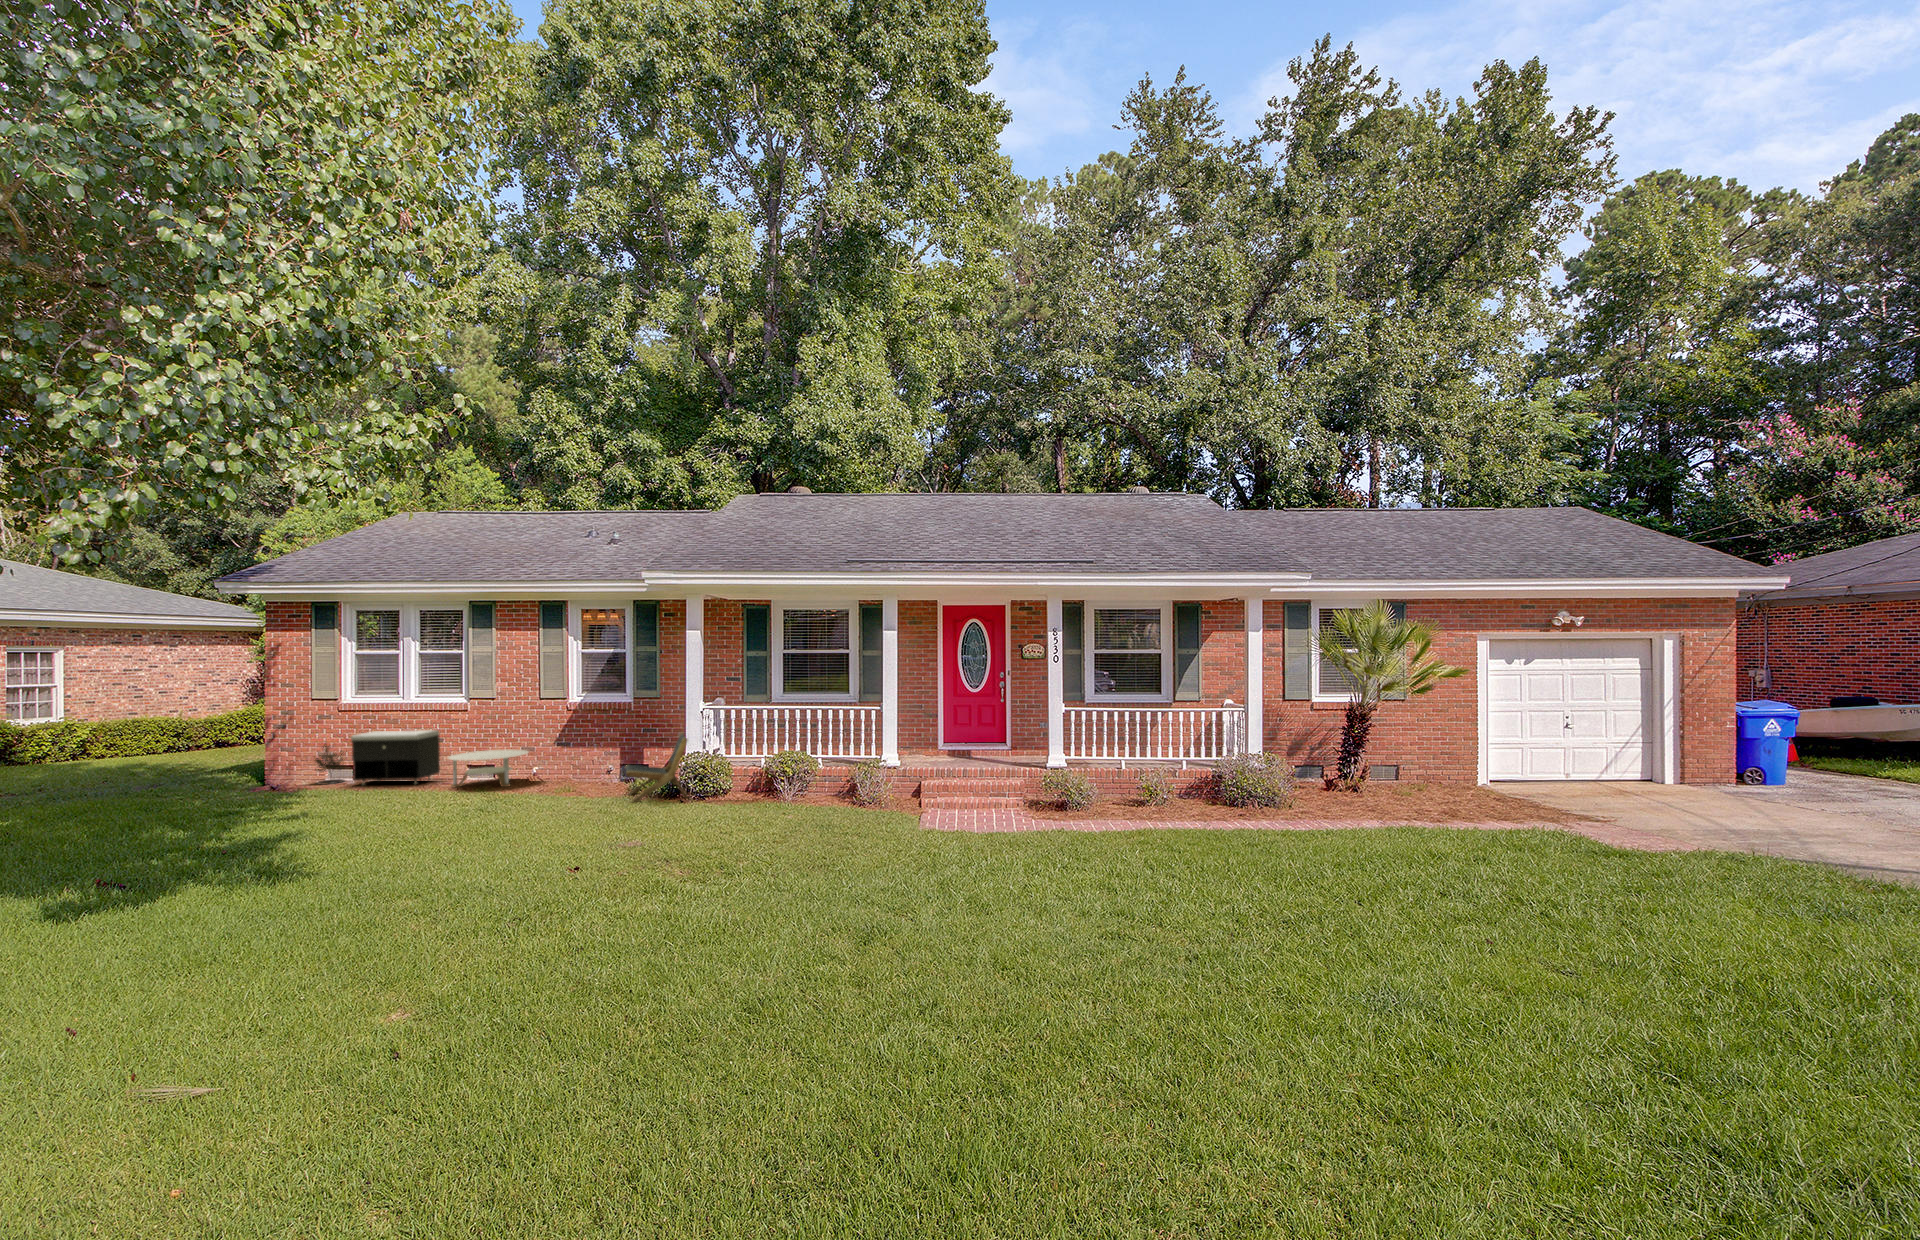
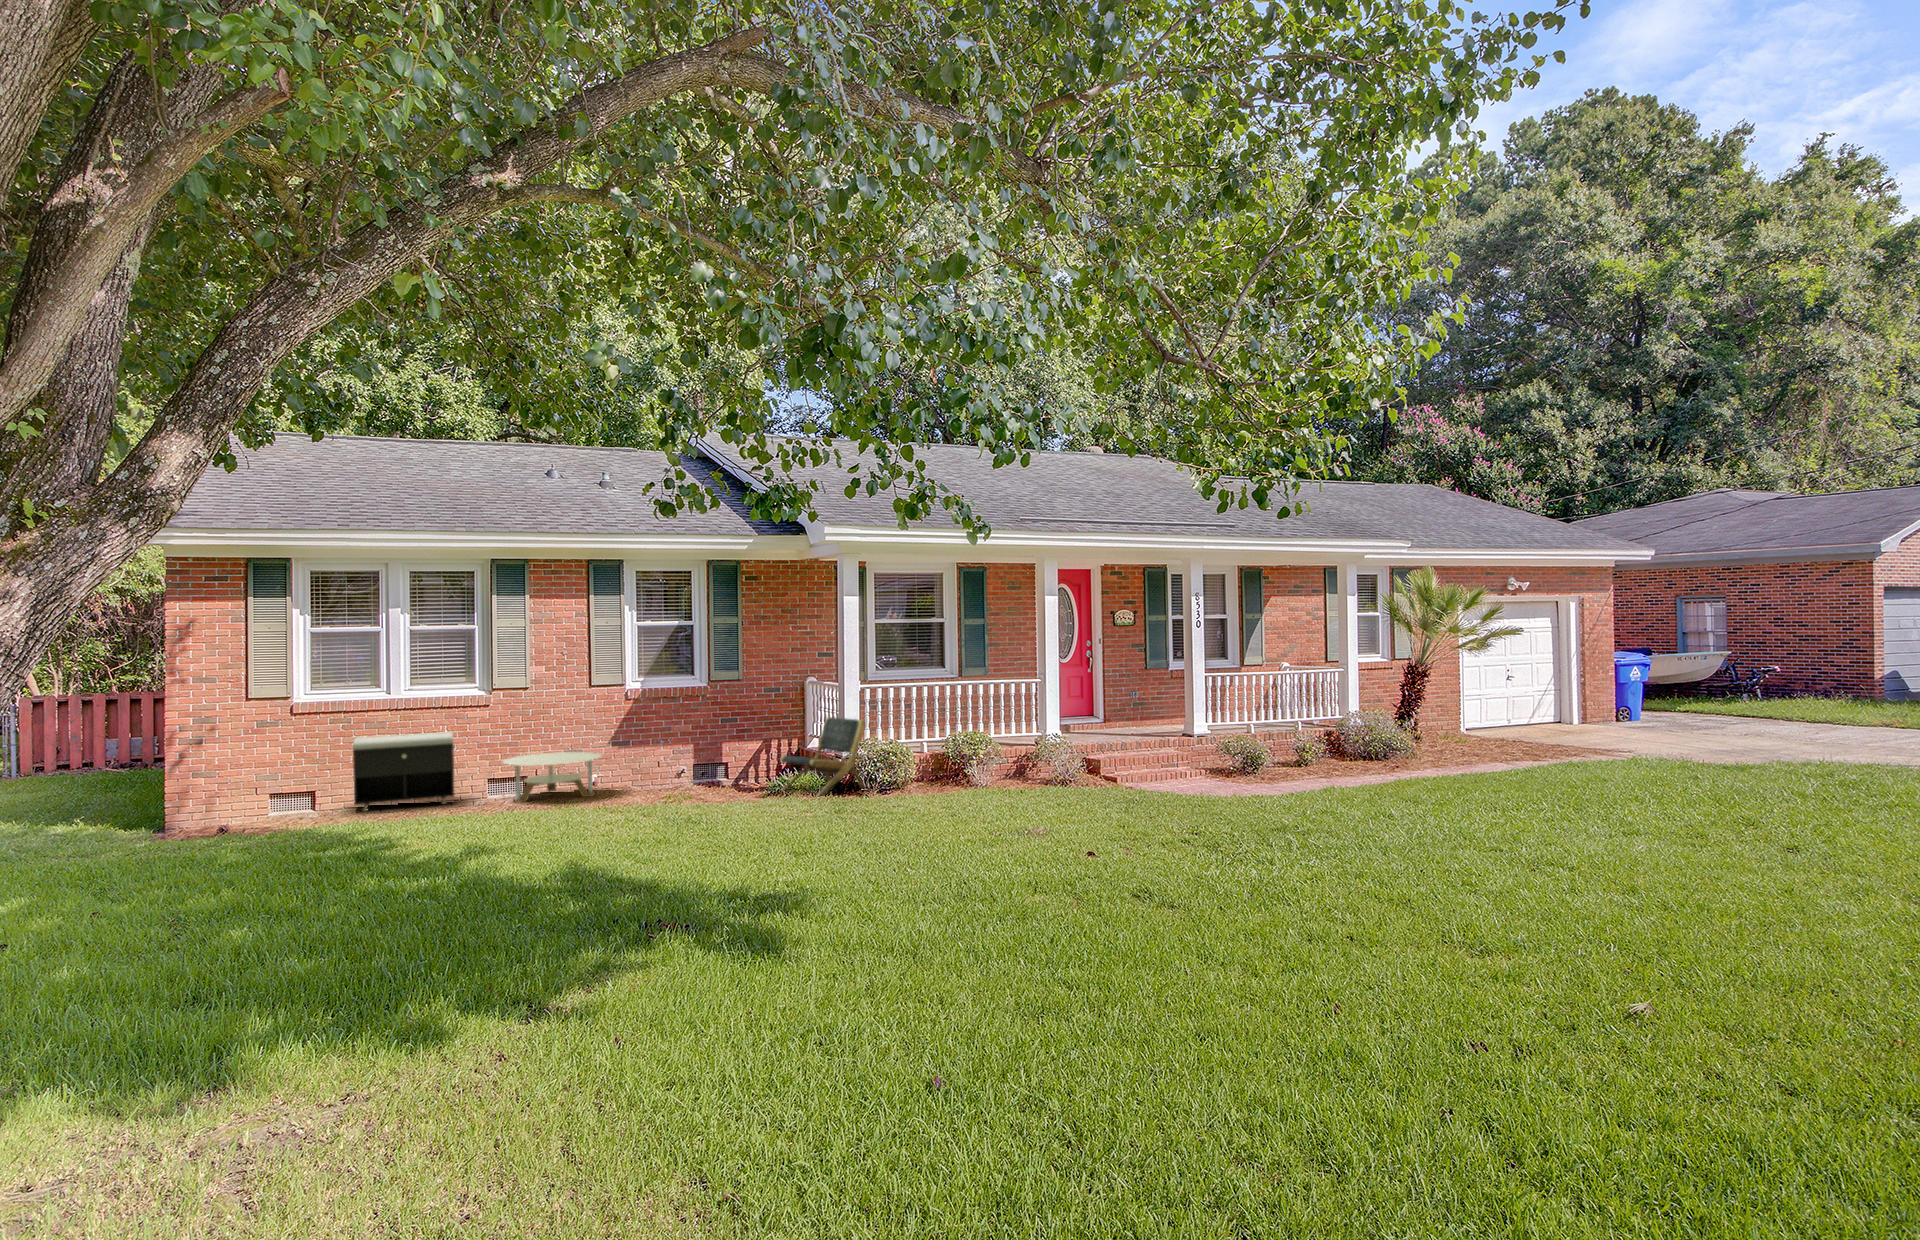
potted tree: present [315,744,346,785] -> none [275,753,319,816]

